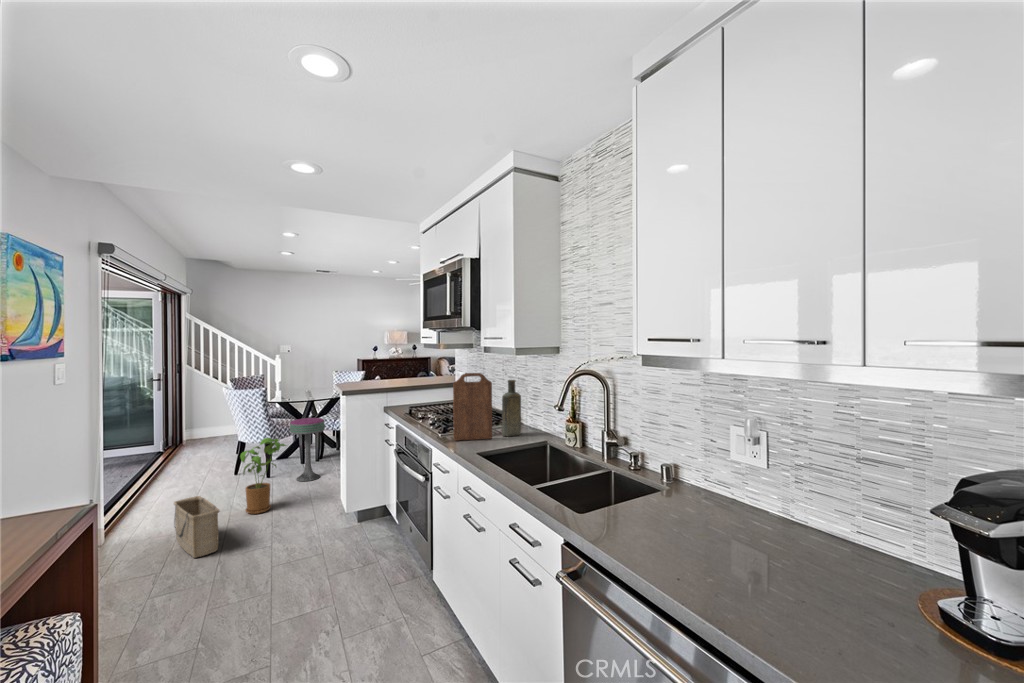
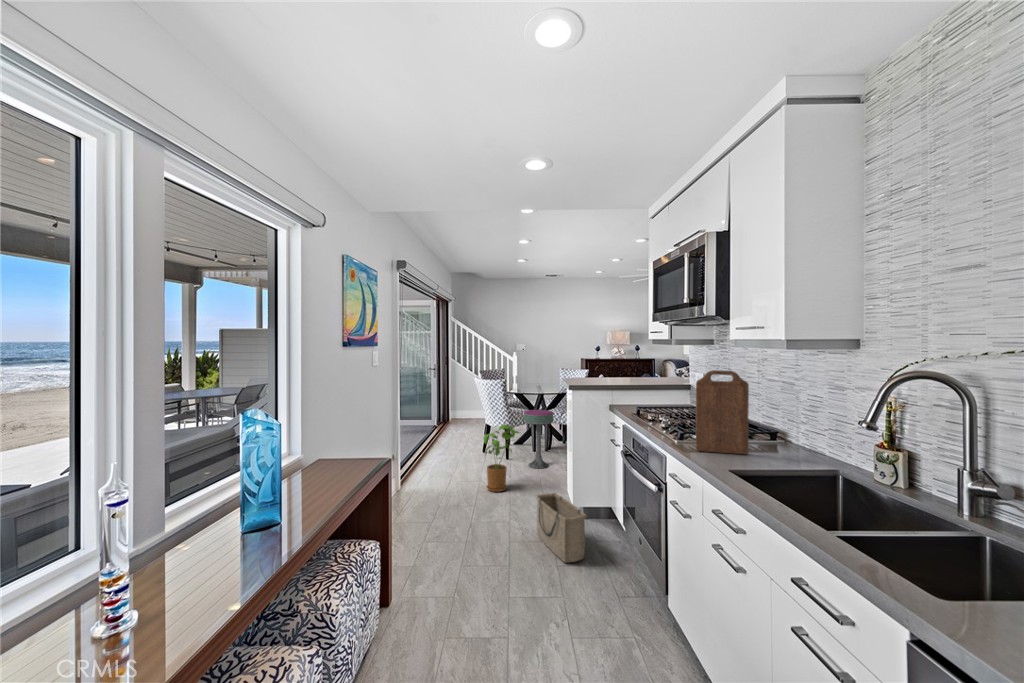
bottle: present [502,380,521,436] -> none [754,382,790,454]
basket: present [174,496,219,558] -> present [536,493,587,563]

